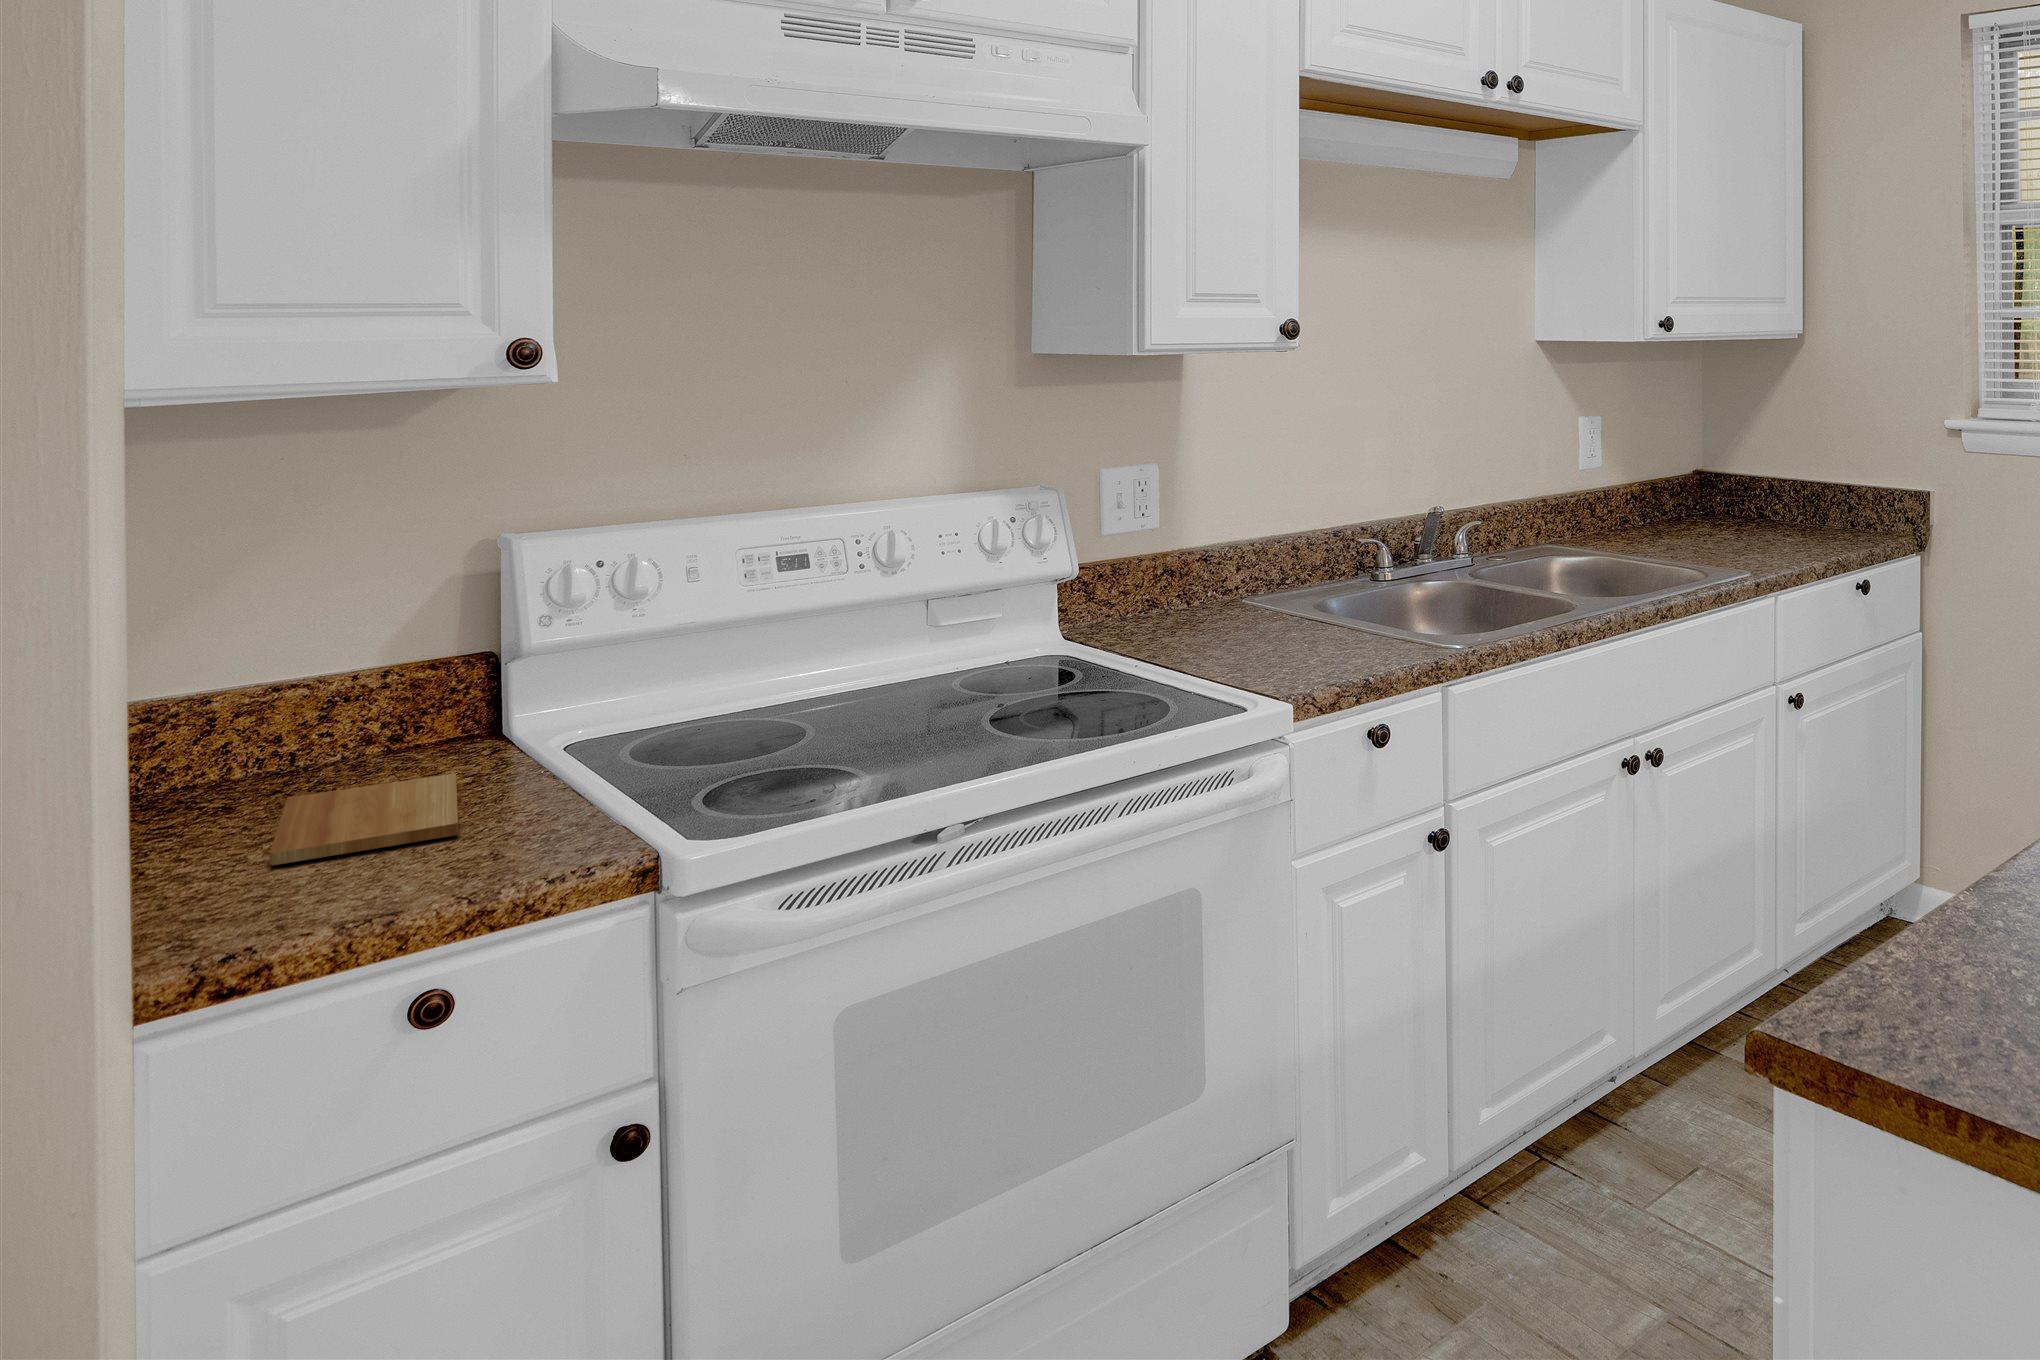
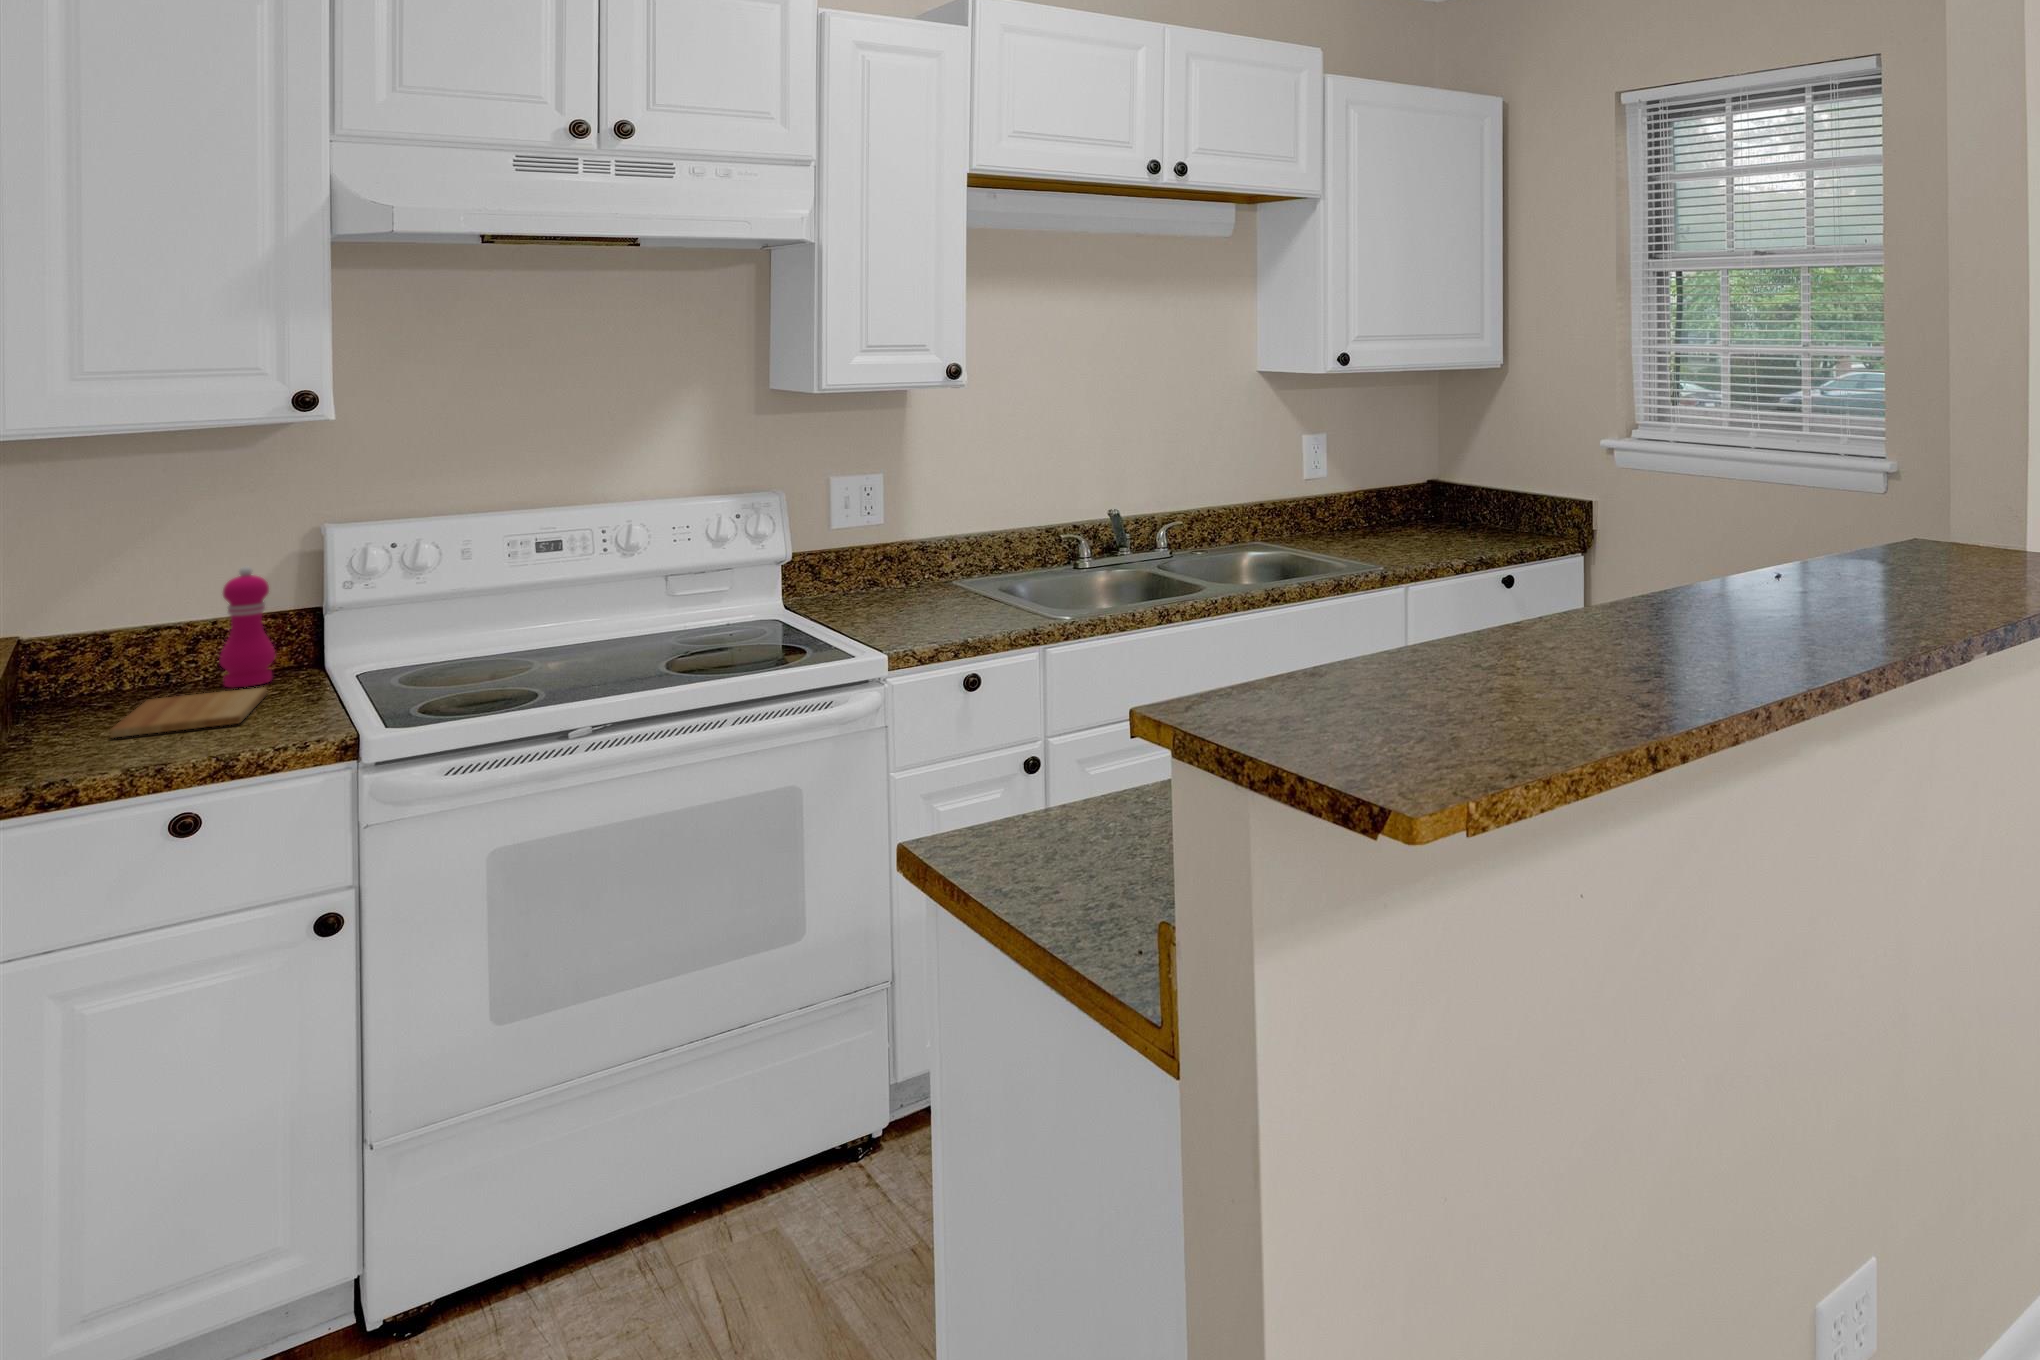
pepper mill: none [373,596,450,774] -> present [220,566,275,688]

